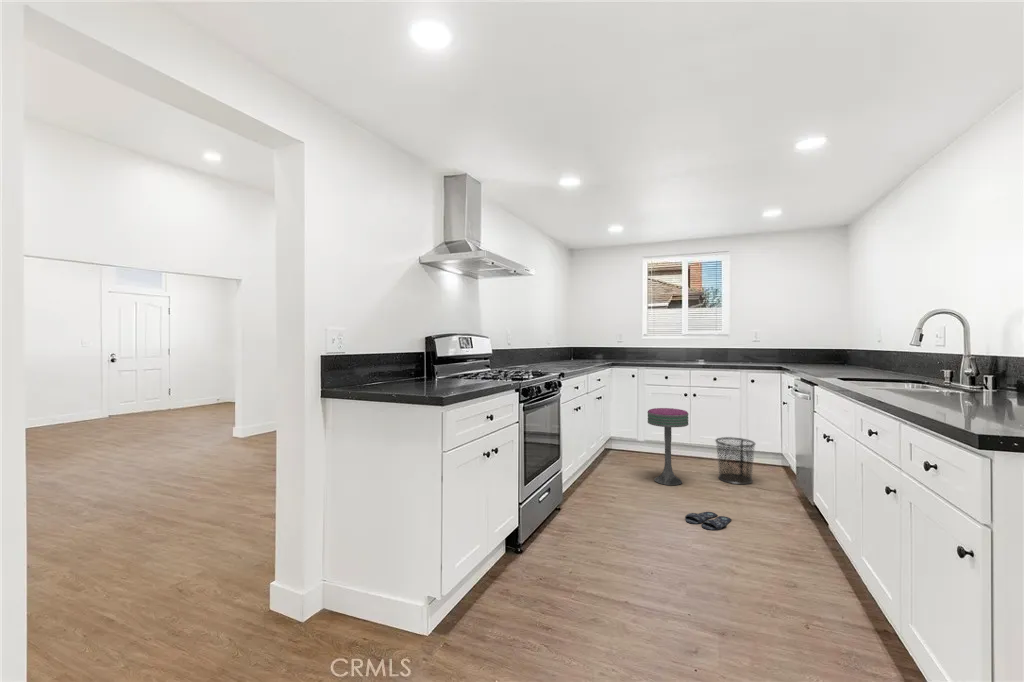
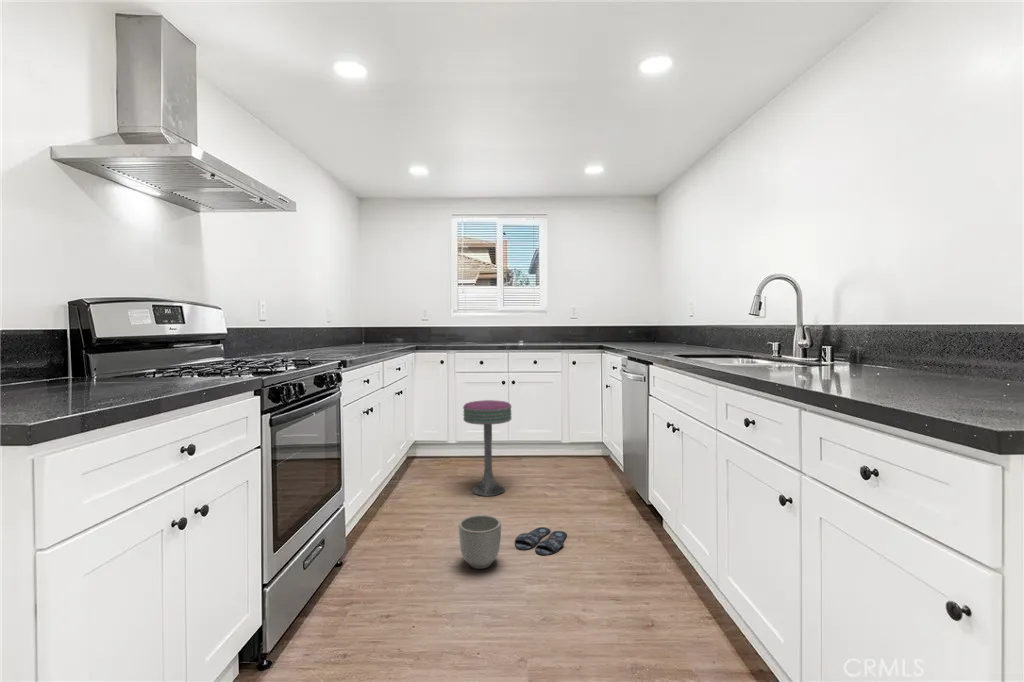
waste bin: present [716,437,755,484] -> none [539,429,581,483]
planter: none [640,491,673,529] -> present [459,515,501,569]

